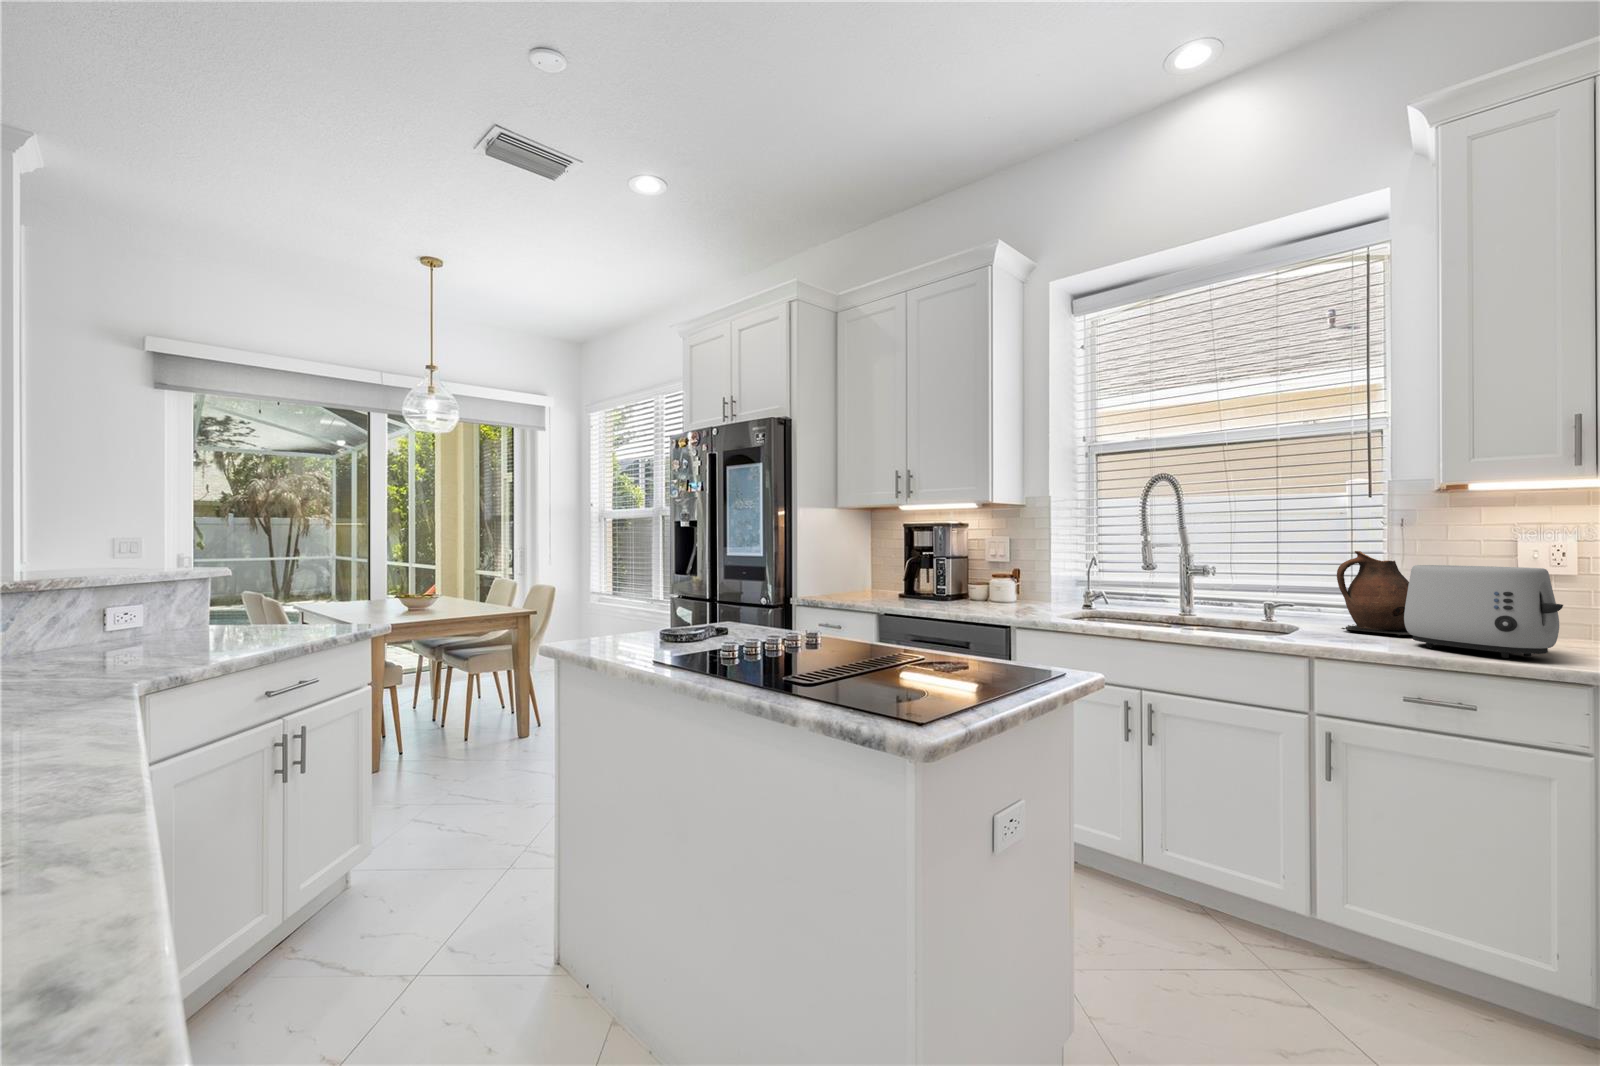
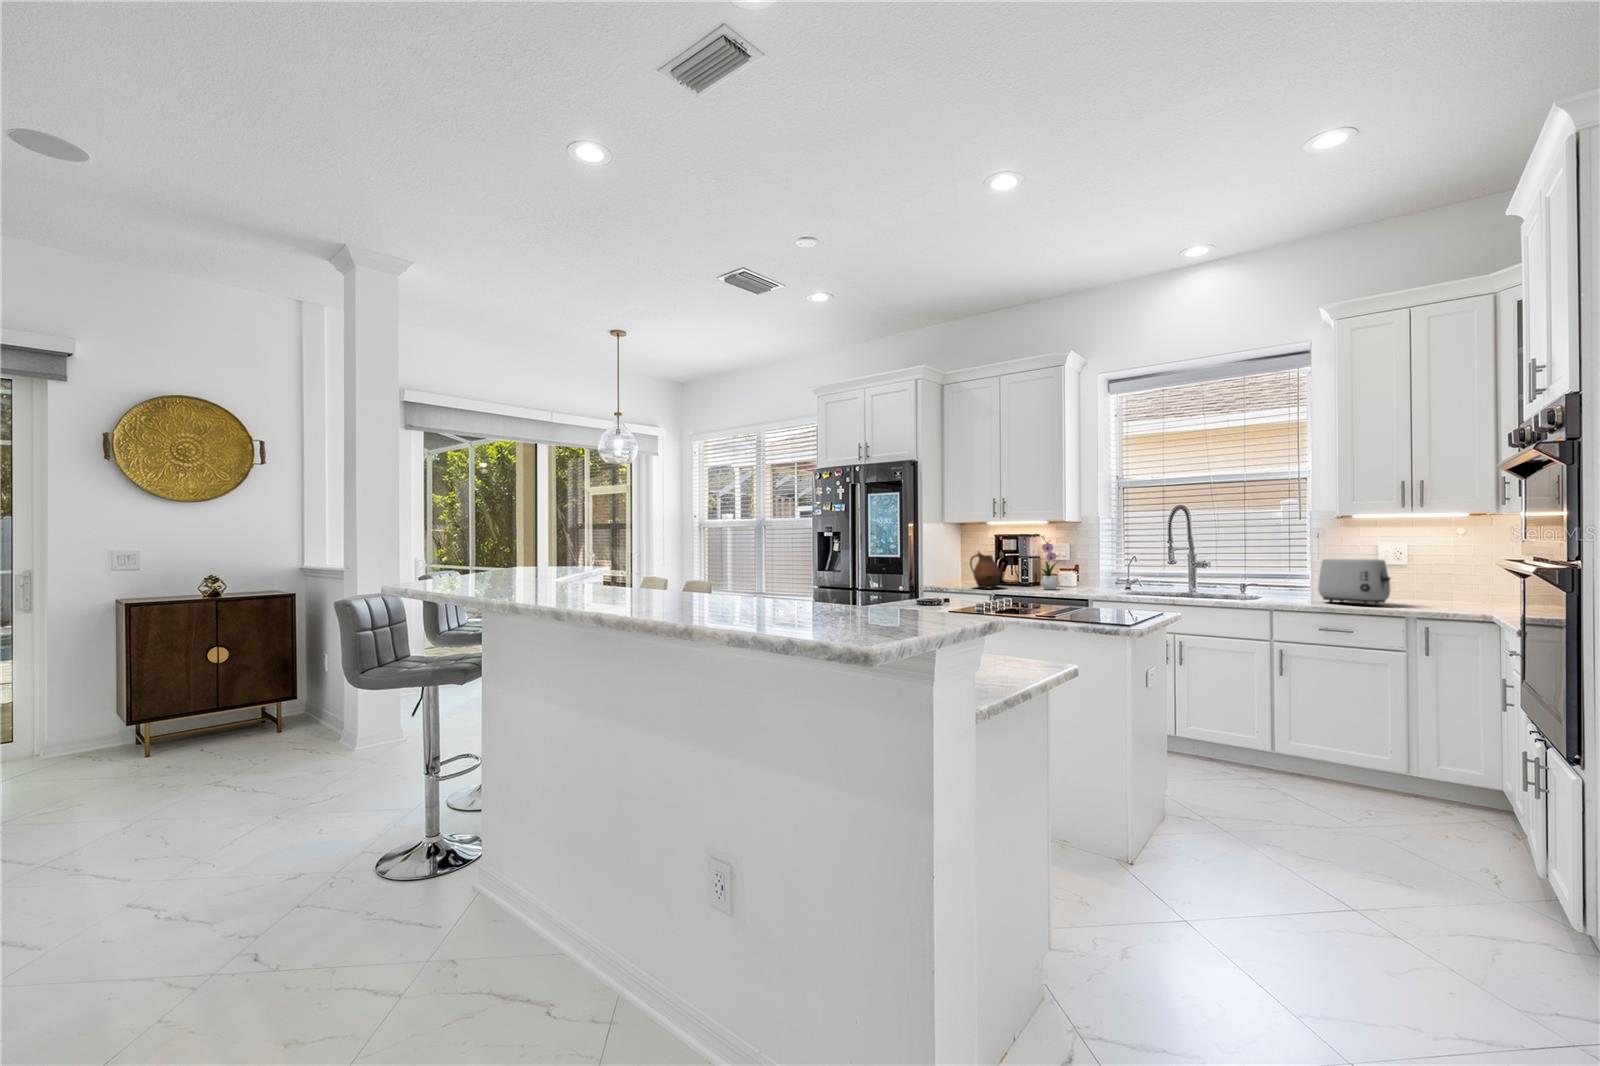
flower arrangement: none [954,524,983,606] -> present [1040,536,1060,590]
ceramic pitcher: present [1337,551,1410,636] -> present [970,551,1001,589]

